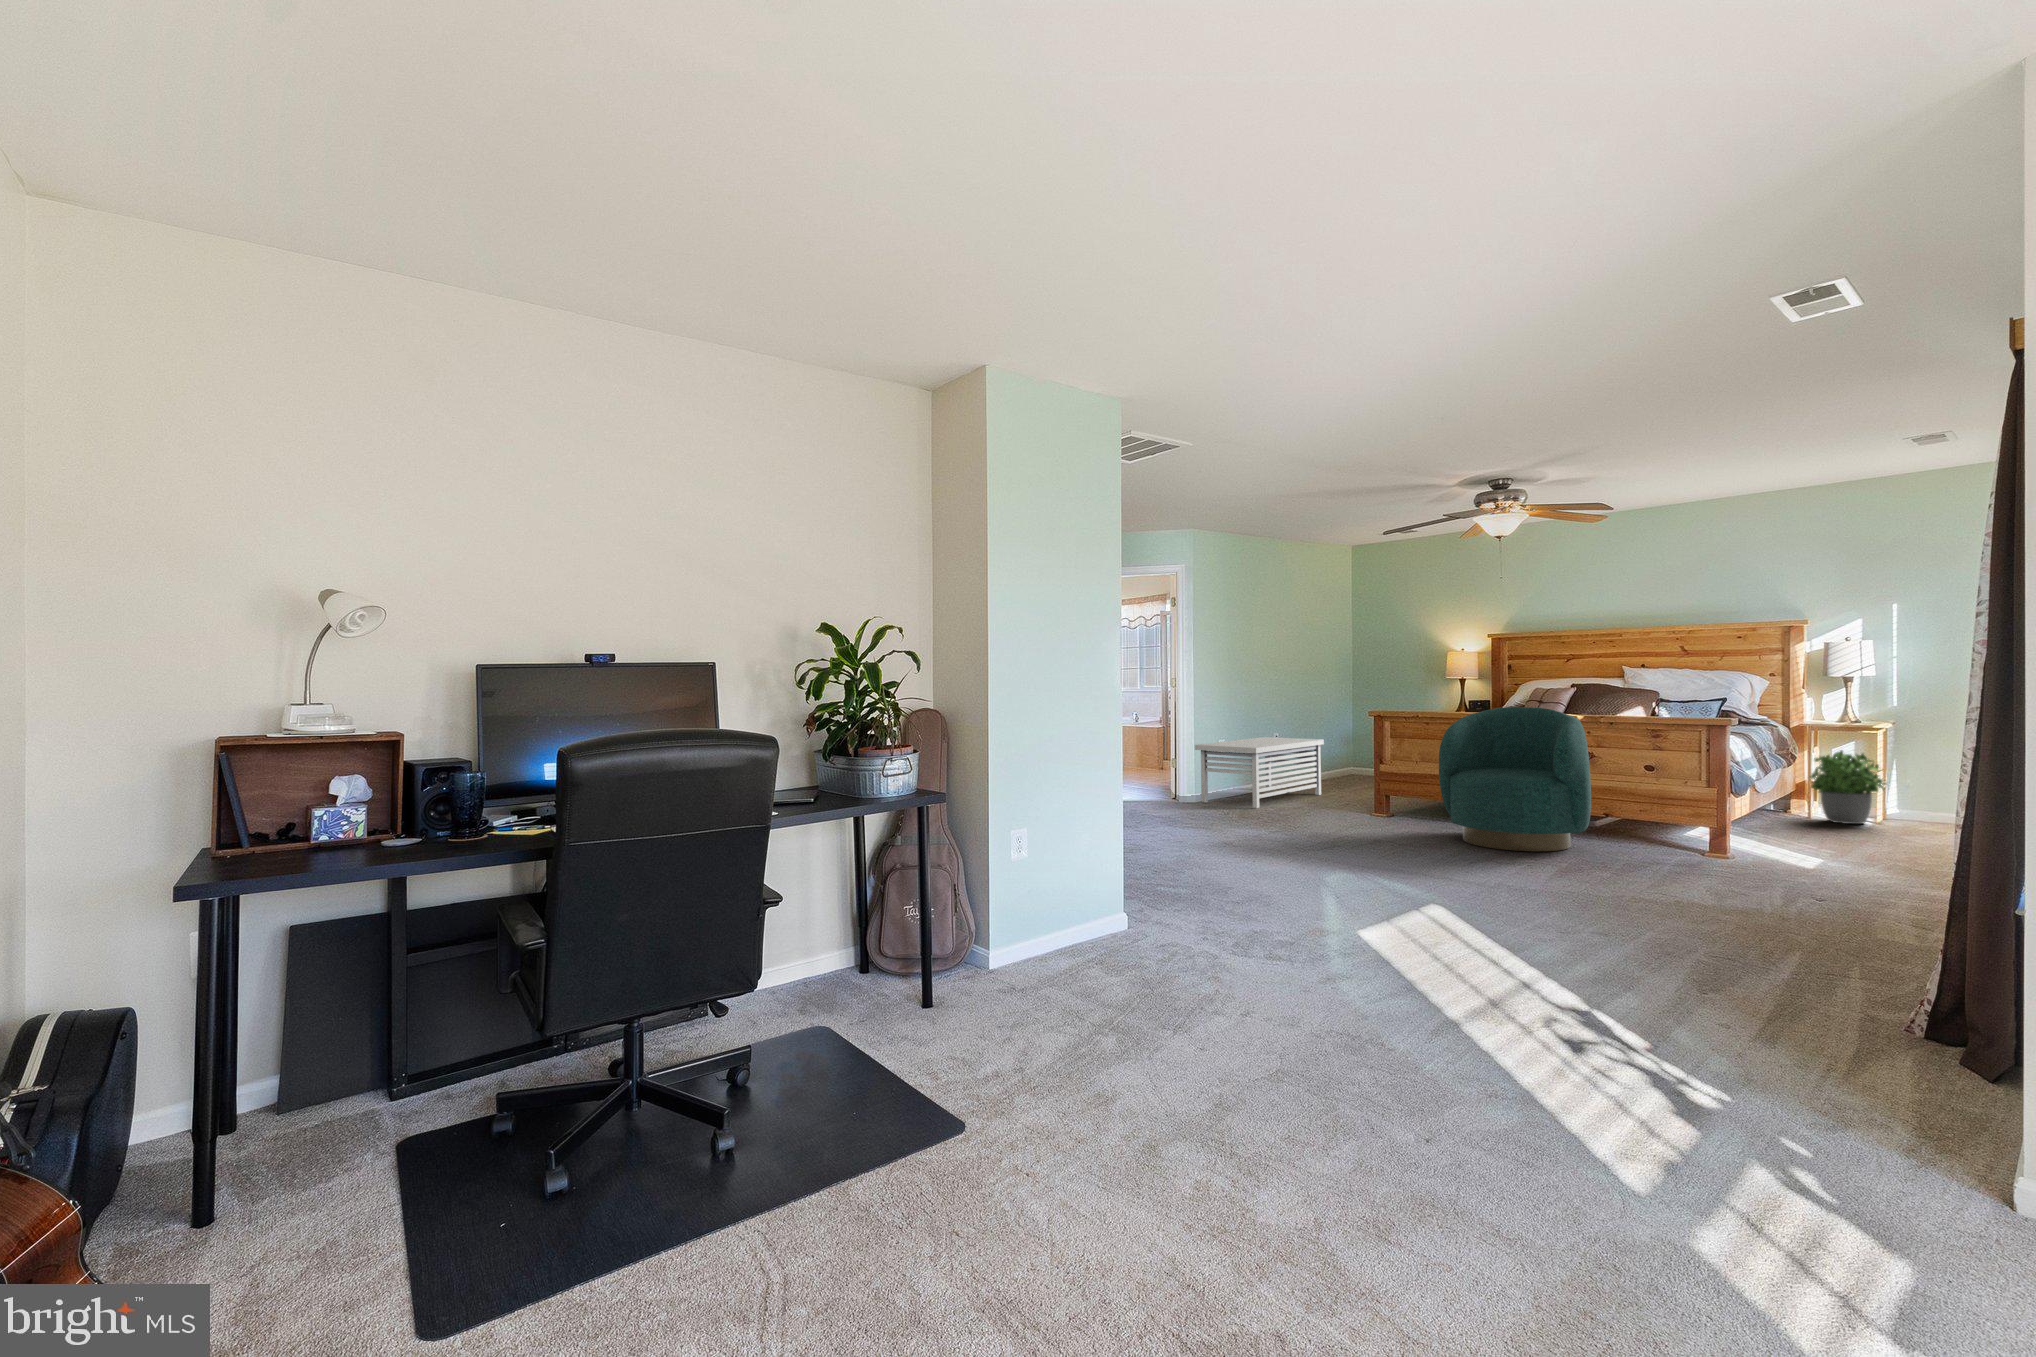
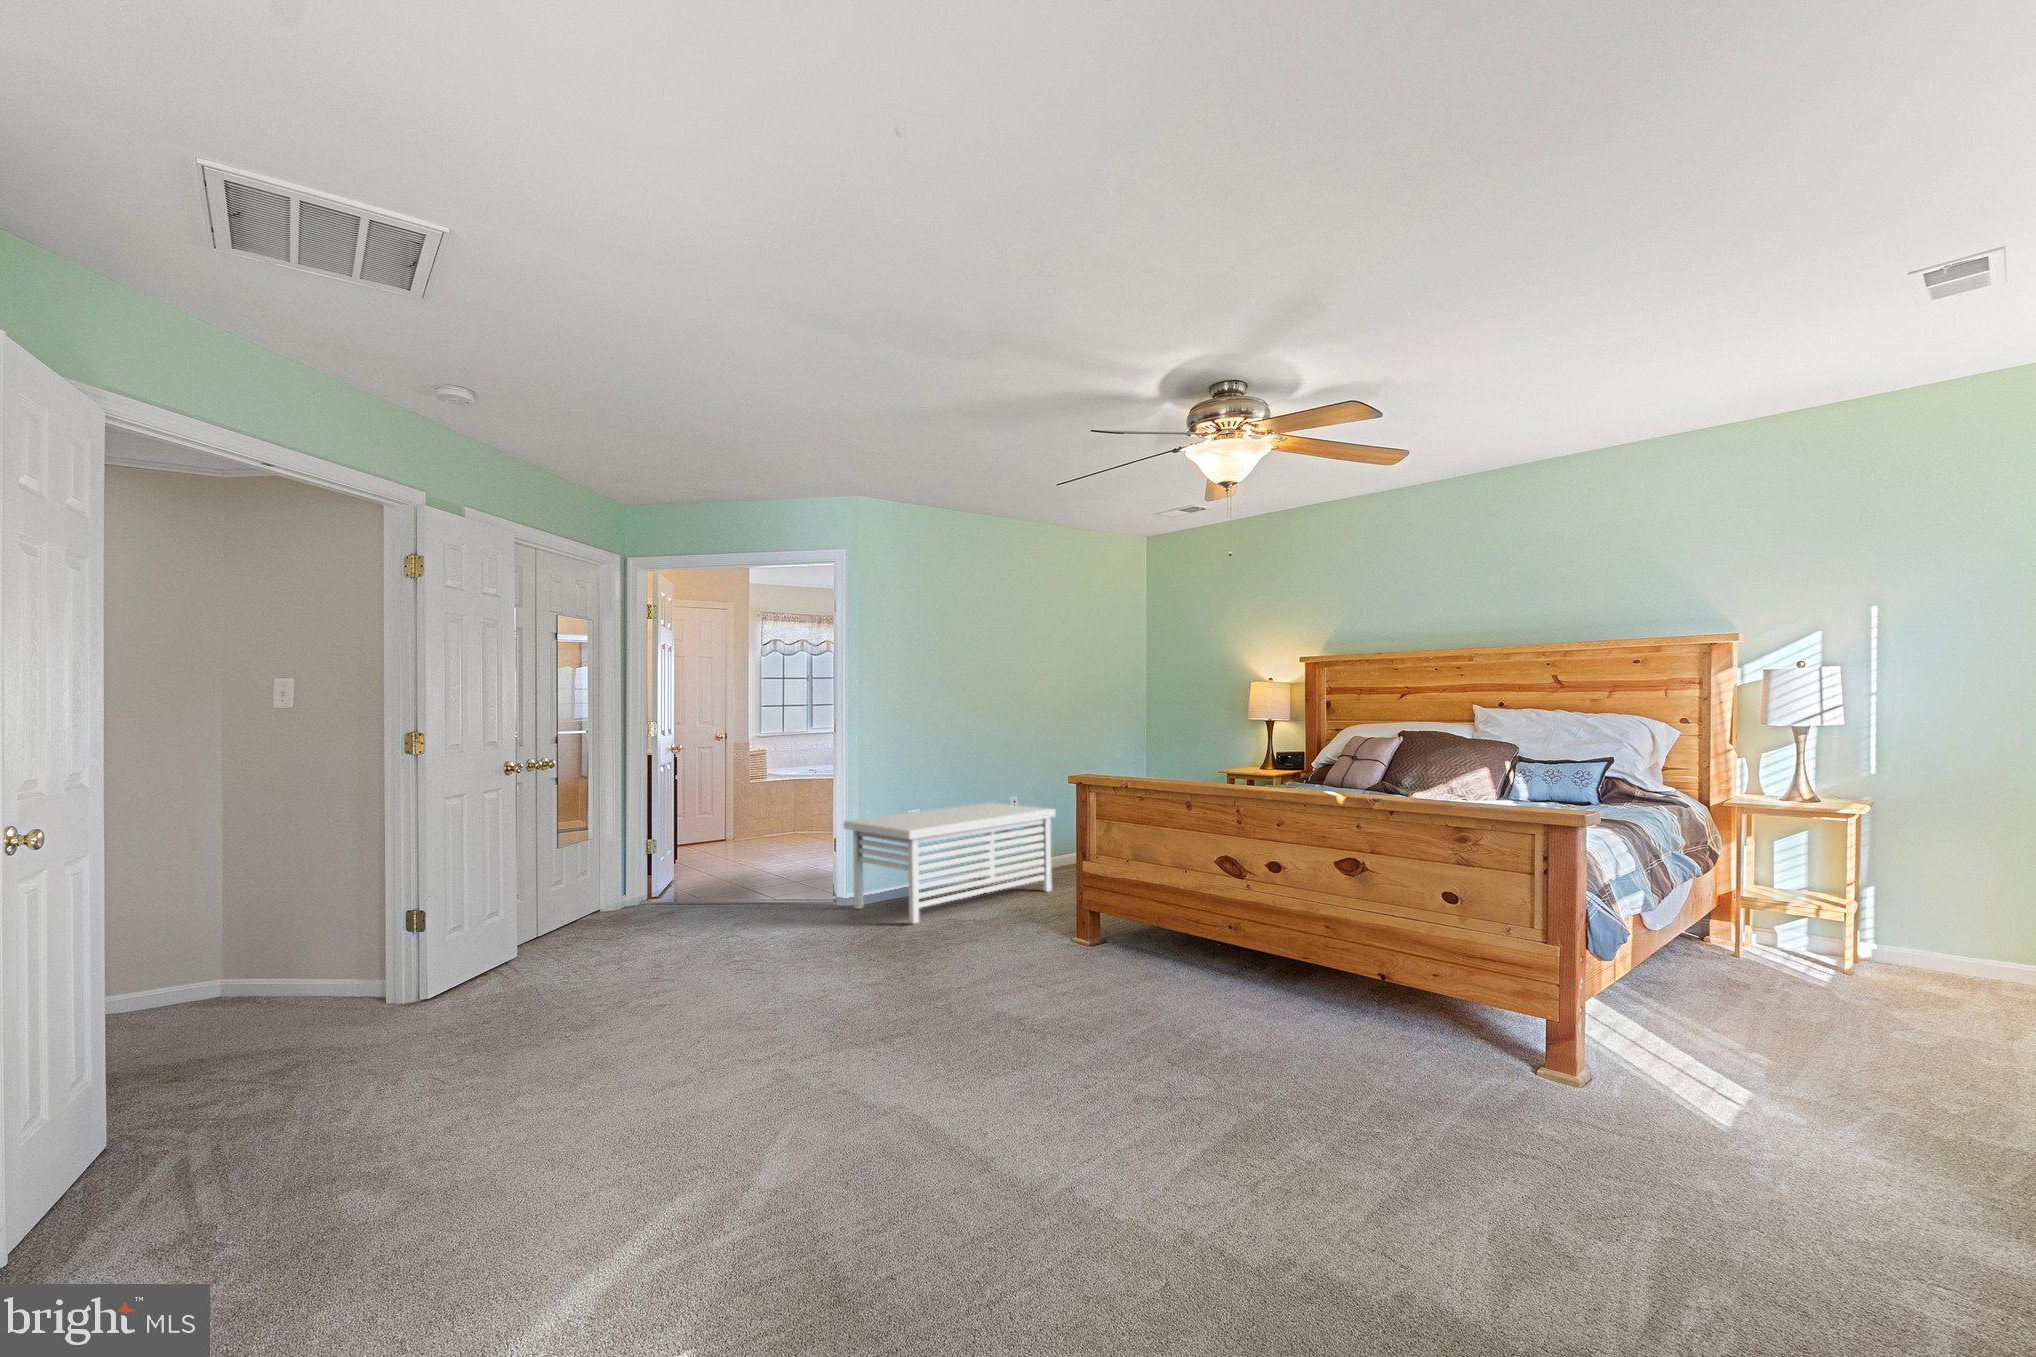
armchair: present [1439,707,1591,851] -> none [1106,780,1343,1054]
potted plant: present [1811,750,1886,824] -> none [1740,846,1863,970]

